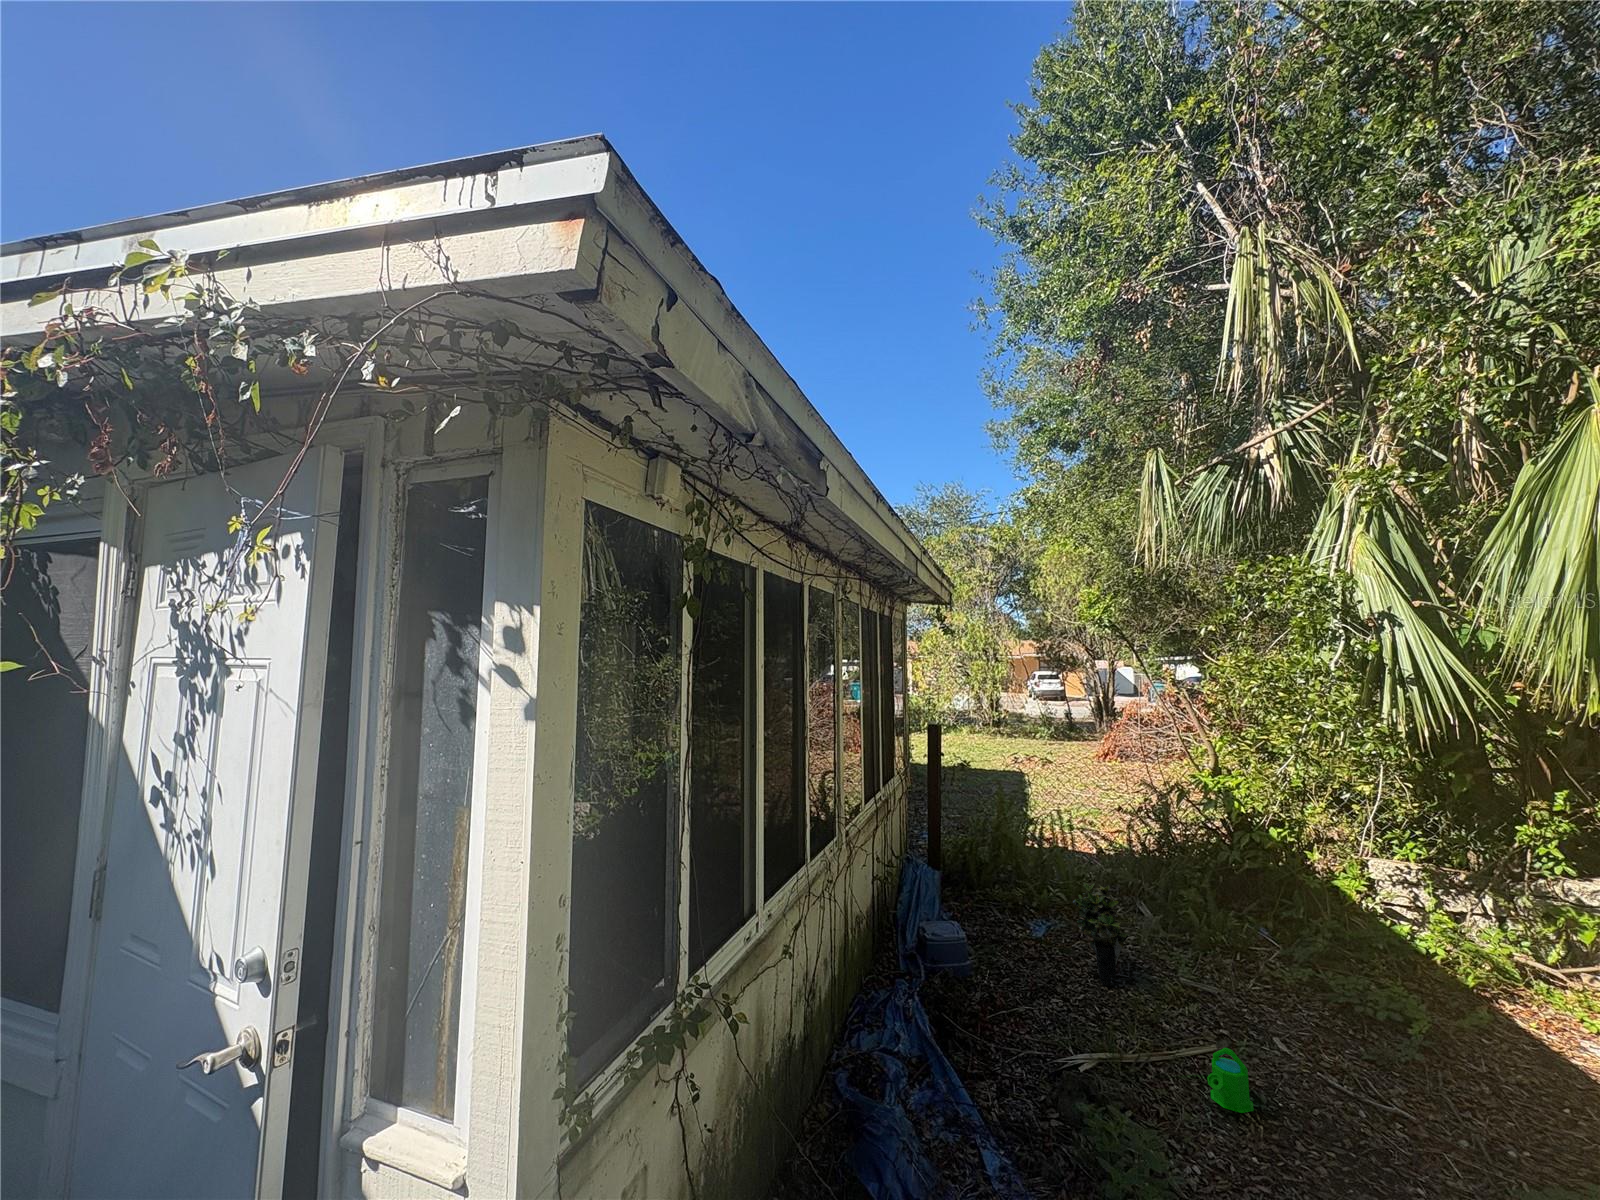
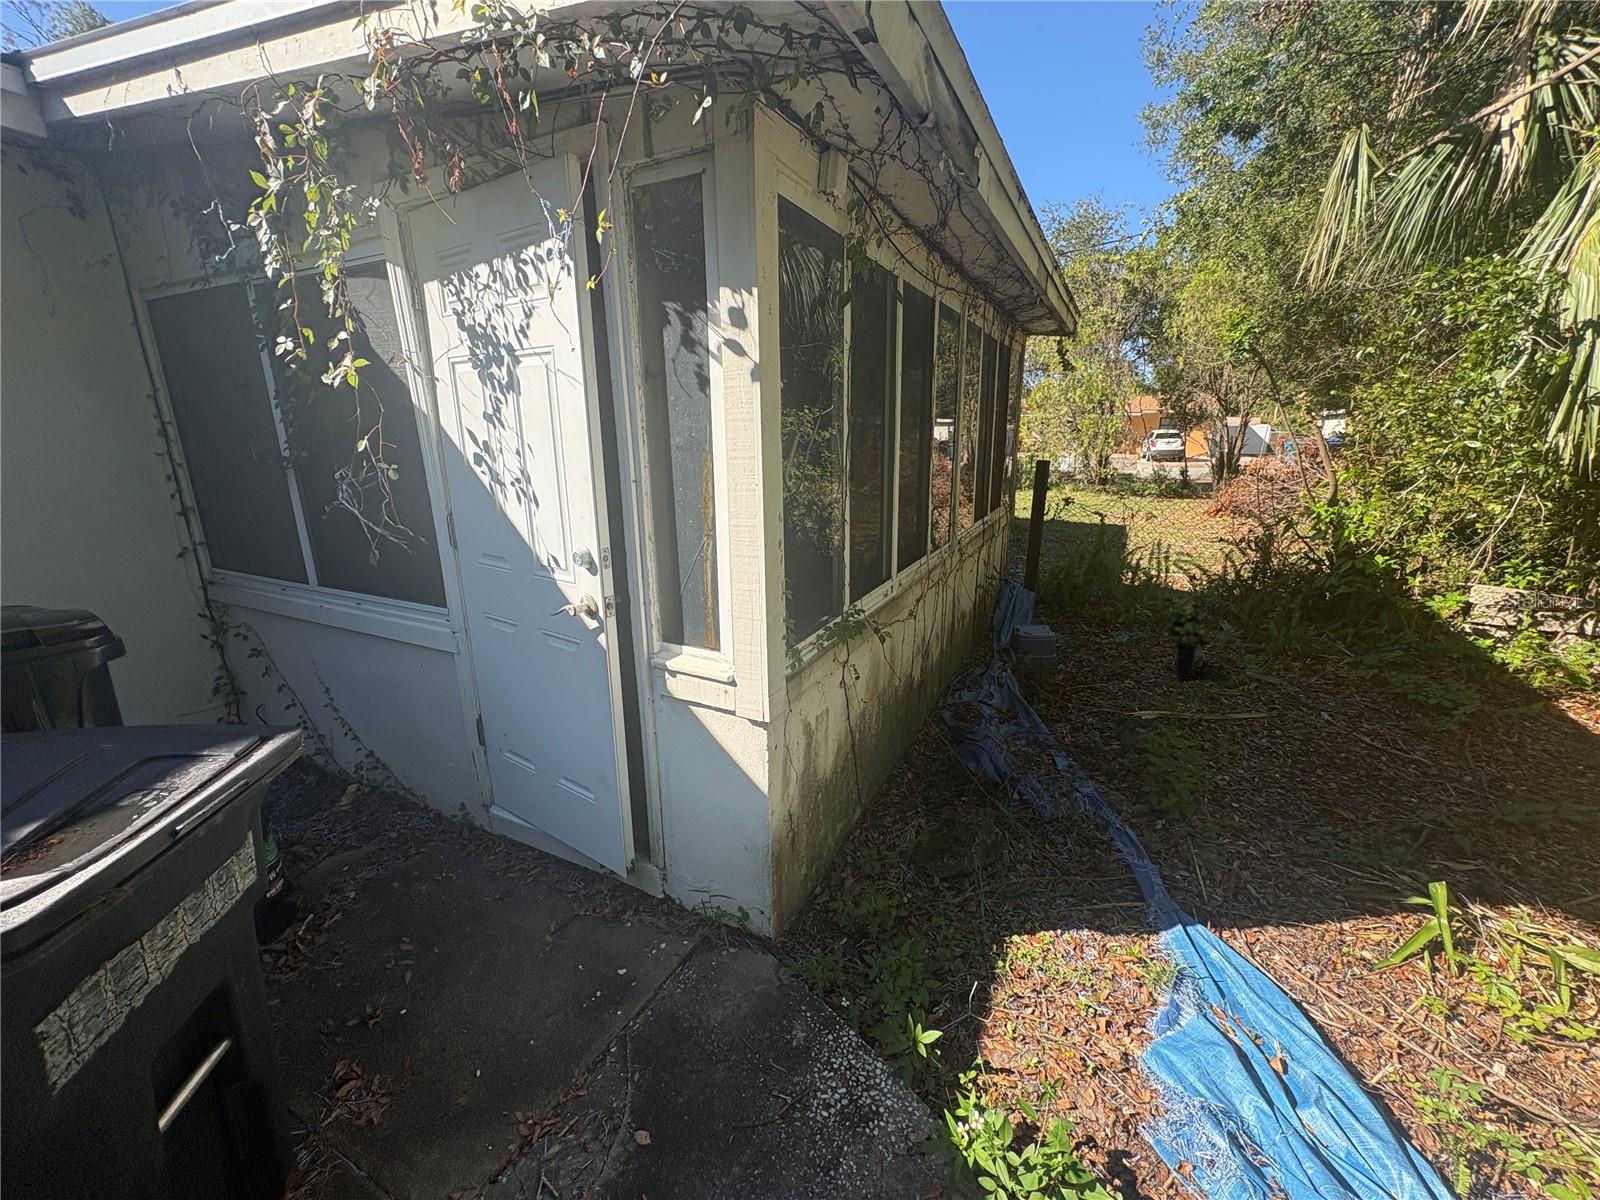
watering can: present [1207,1047,1254,1113] -> none [1258,714,1296,759]

